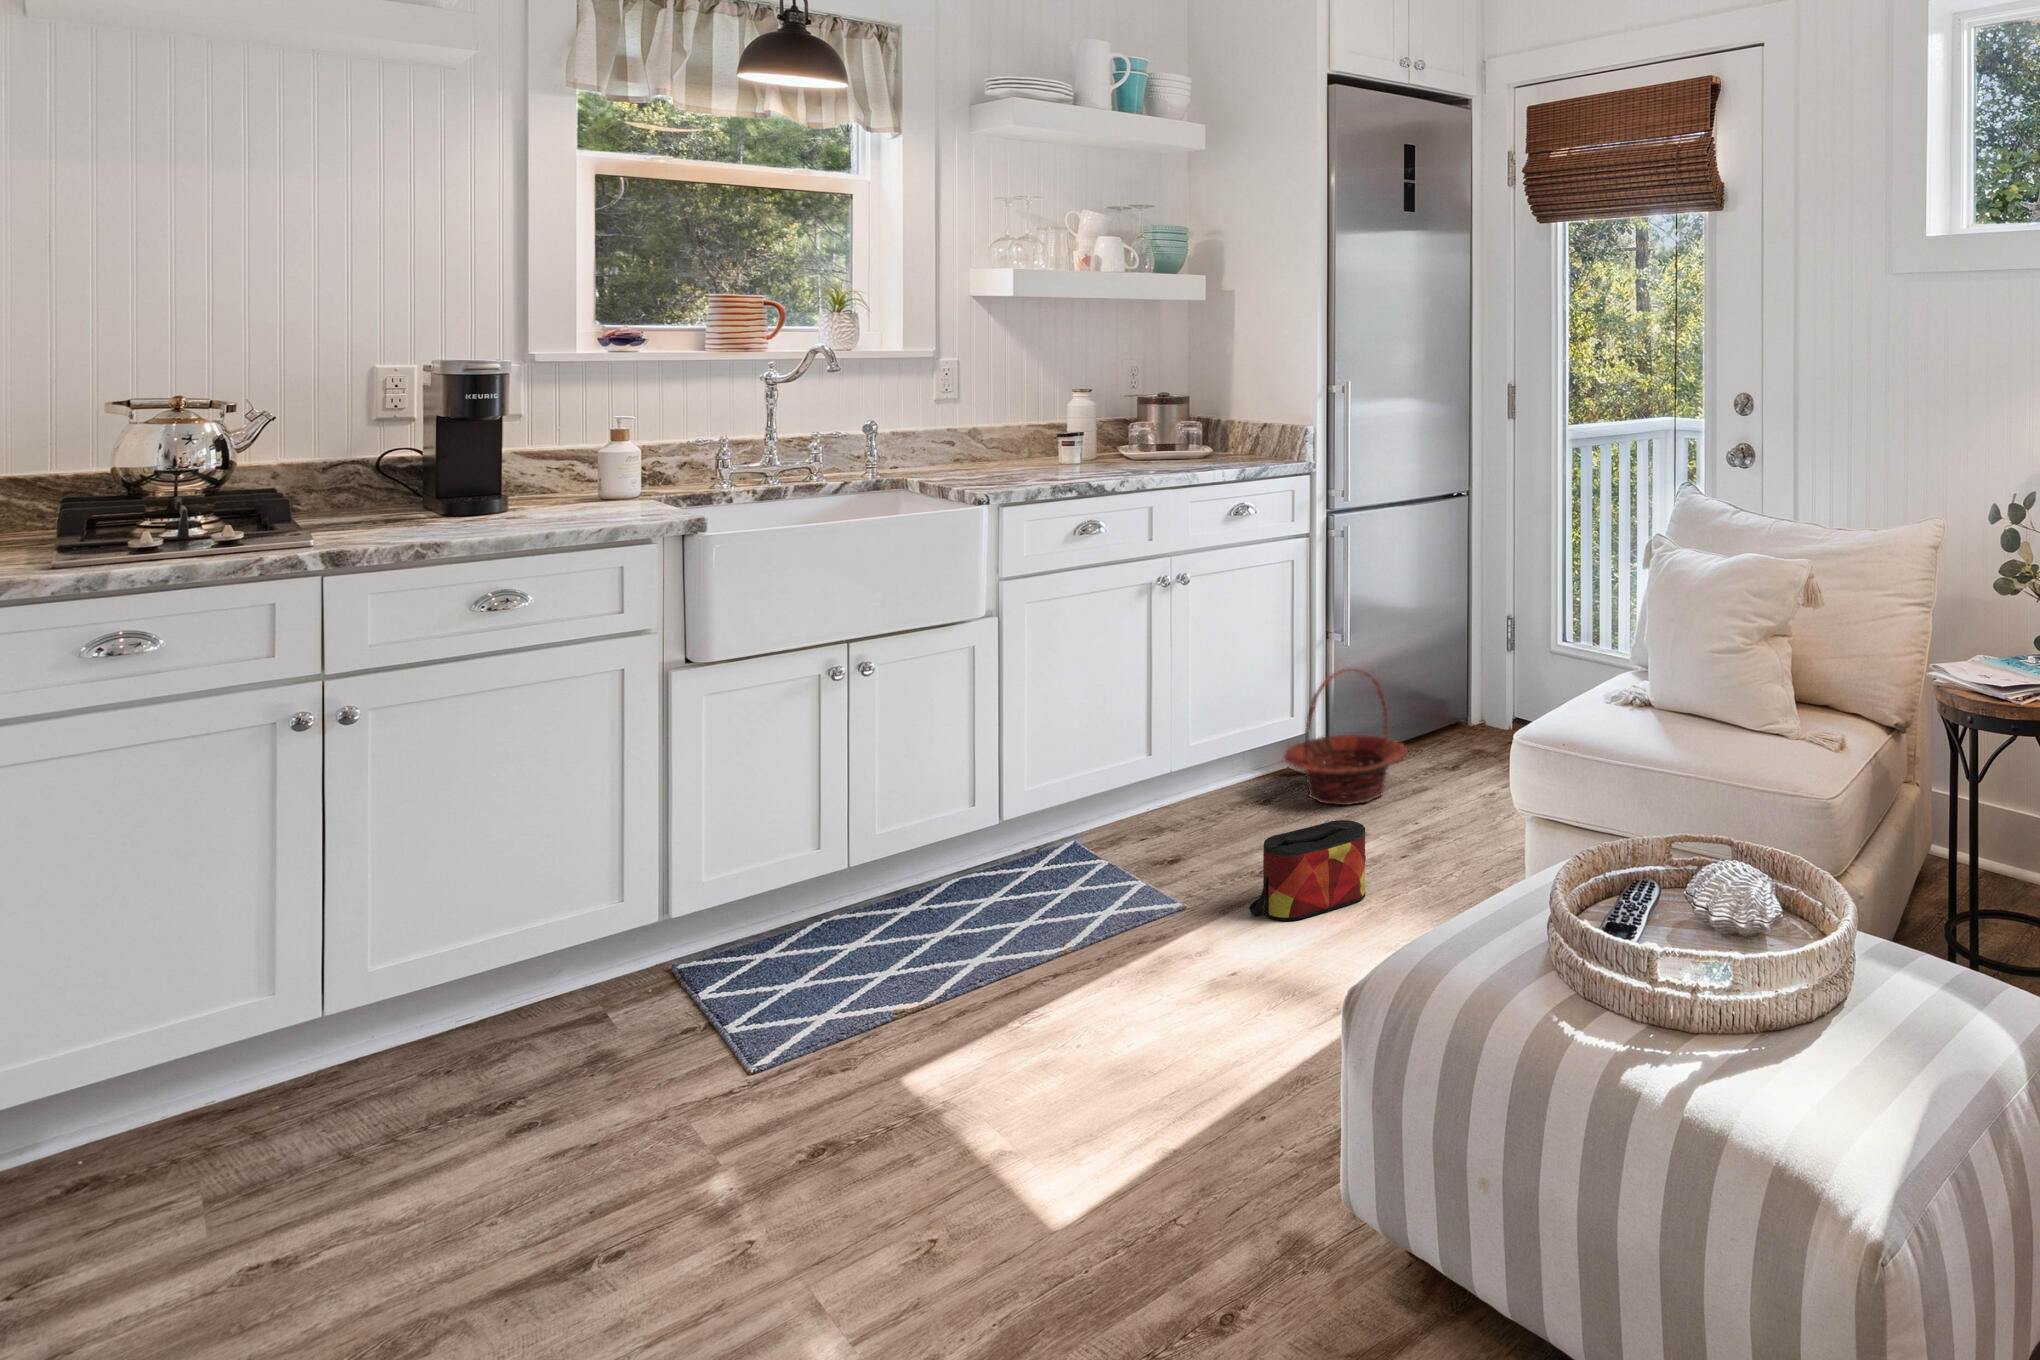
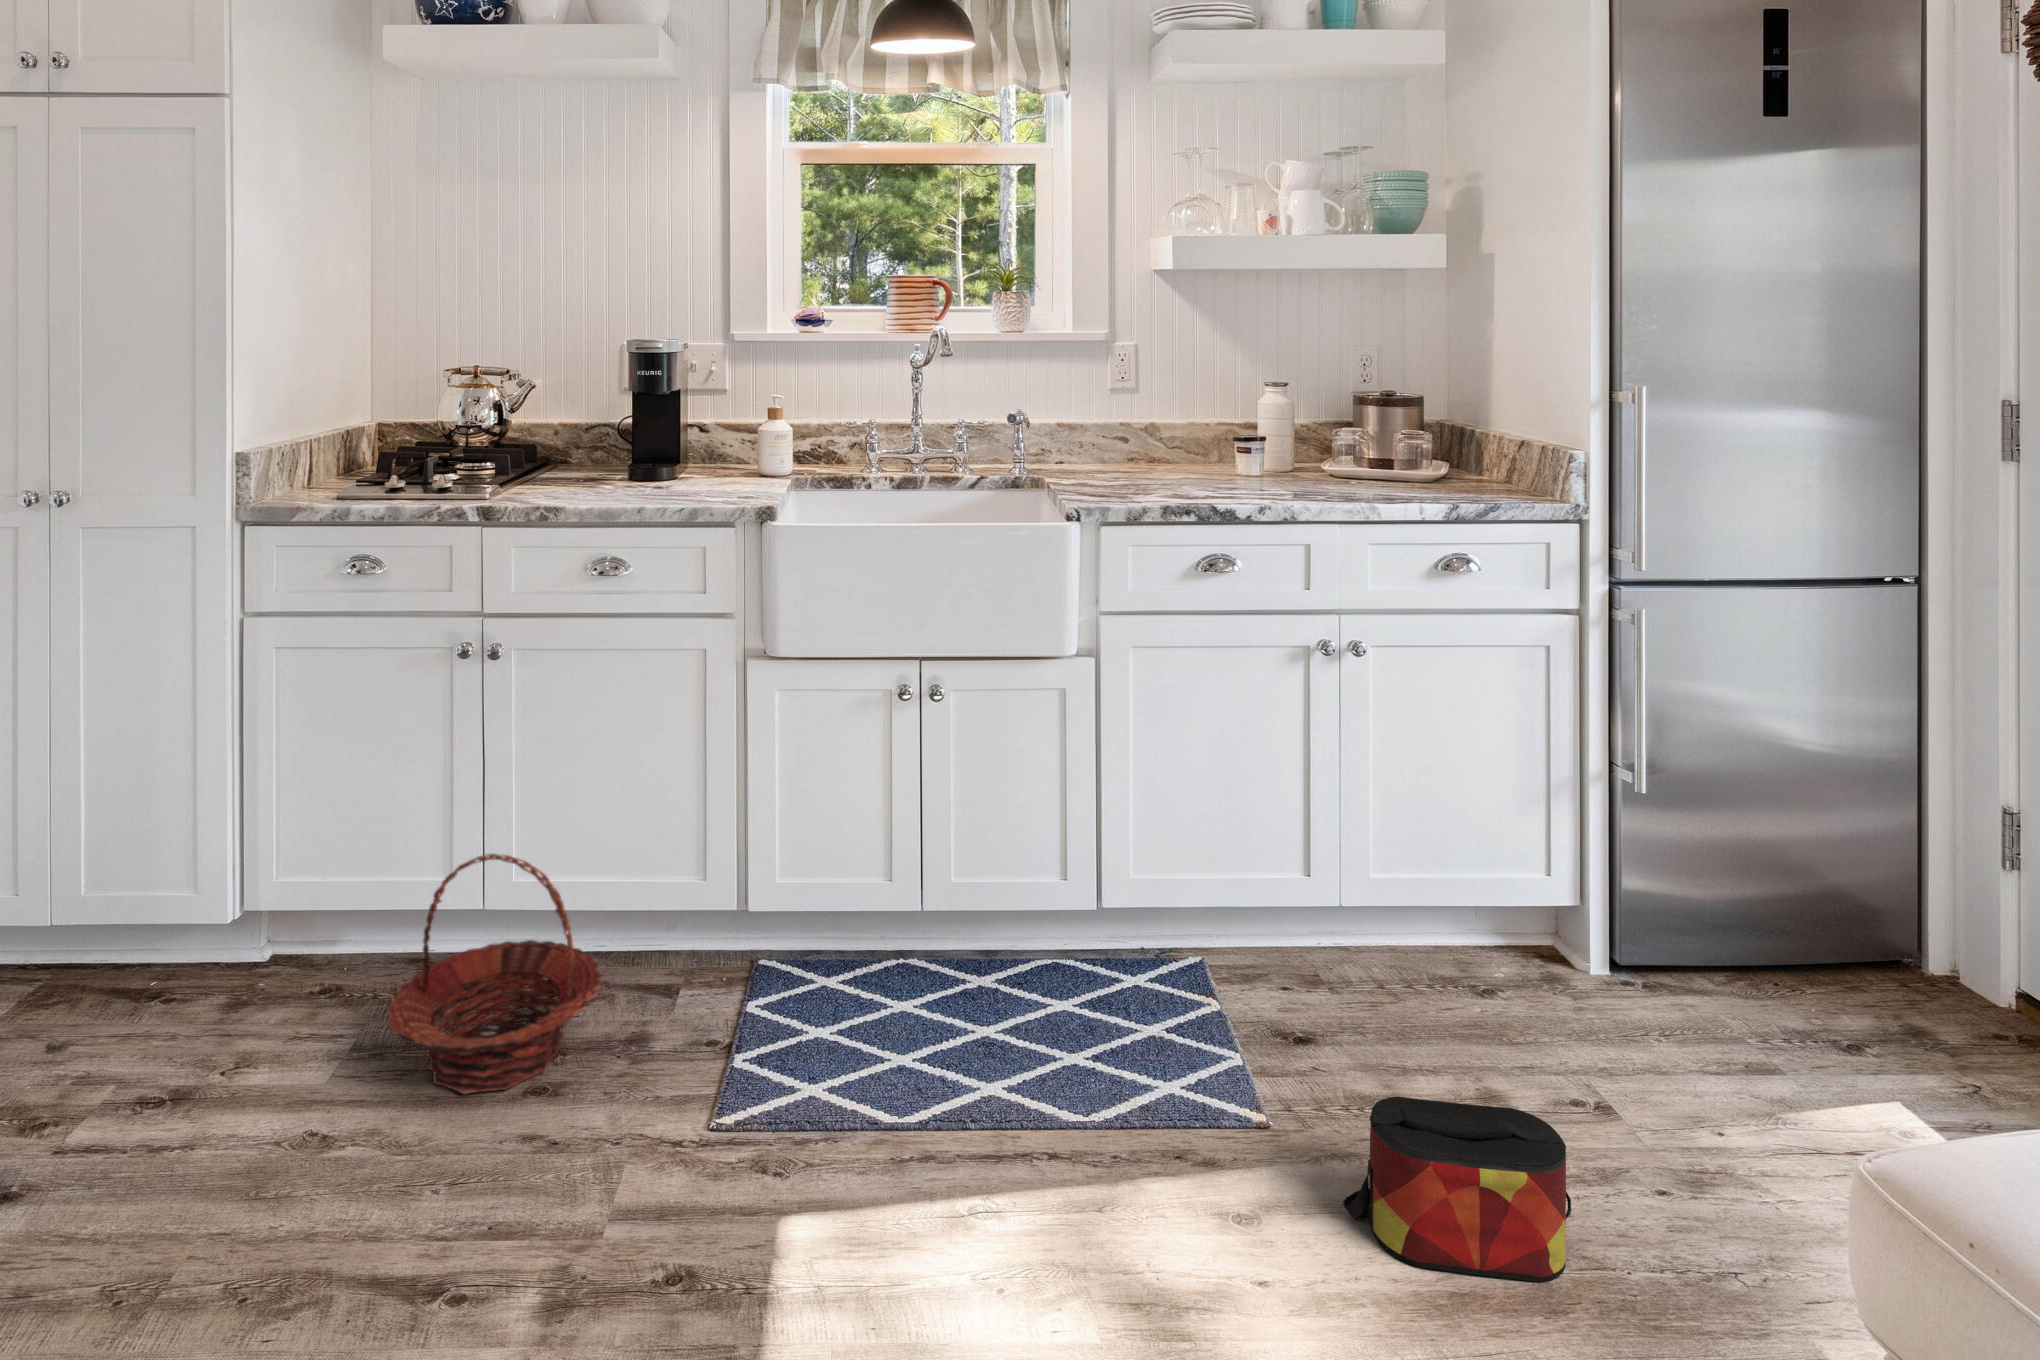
basket: present [1284,669,1407,805] -> present [386,854,601,1094]

